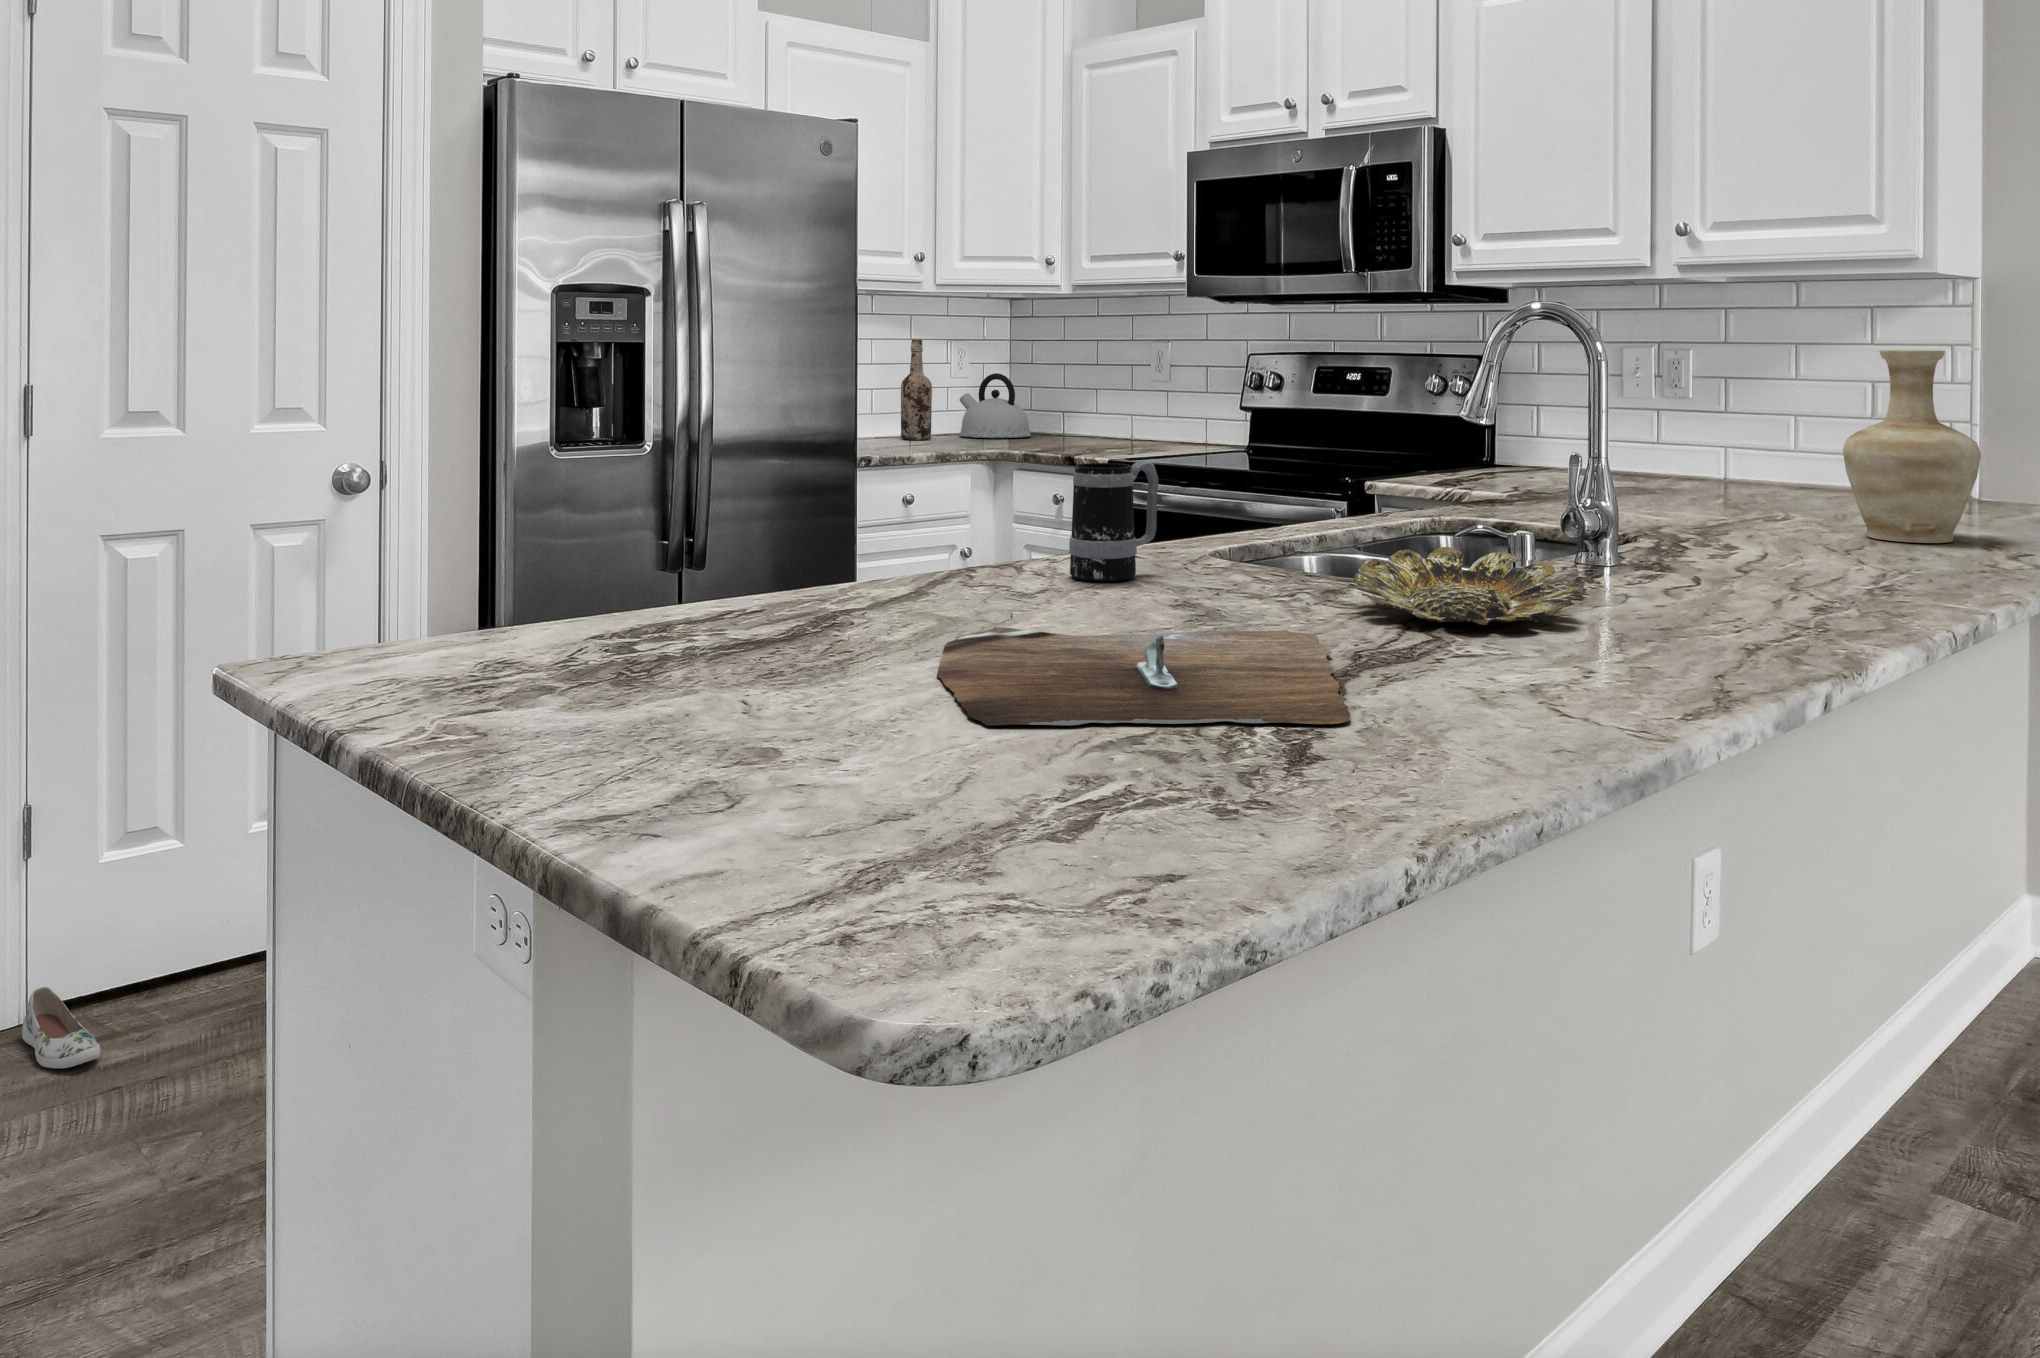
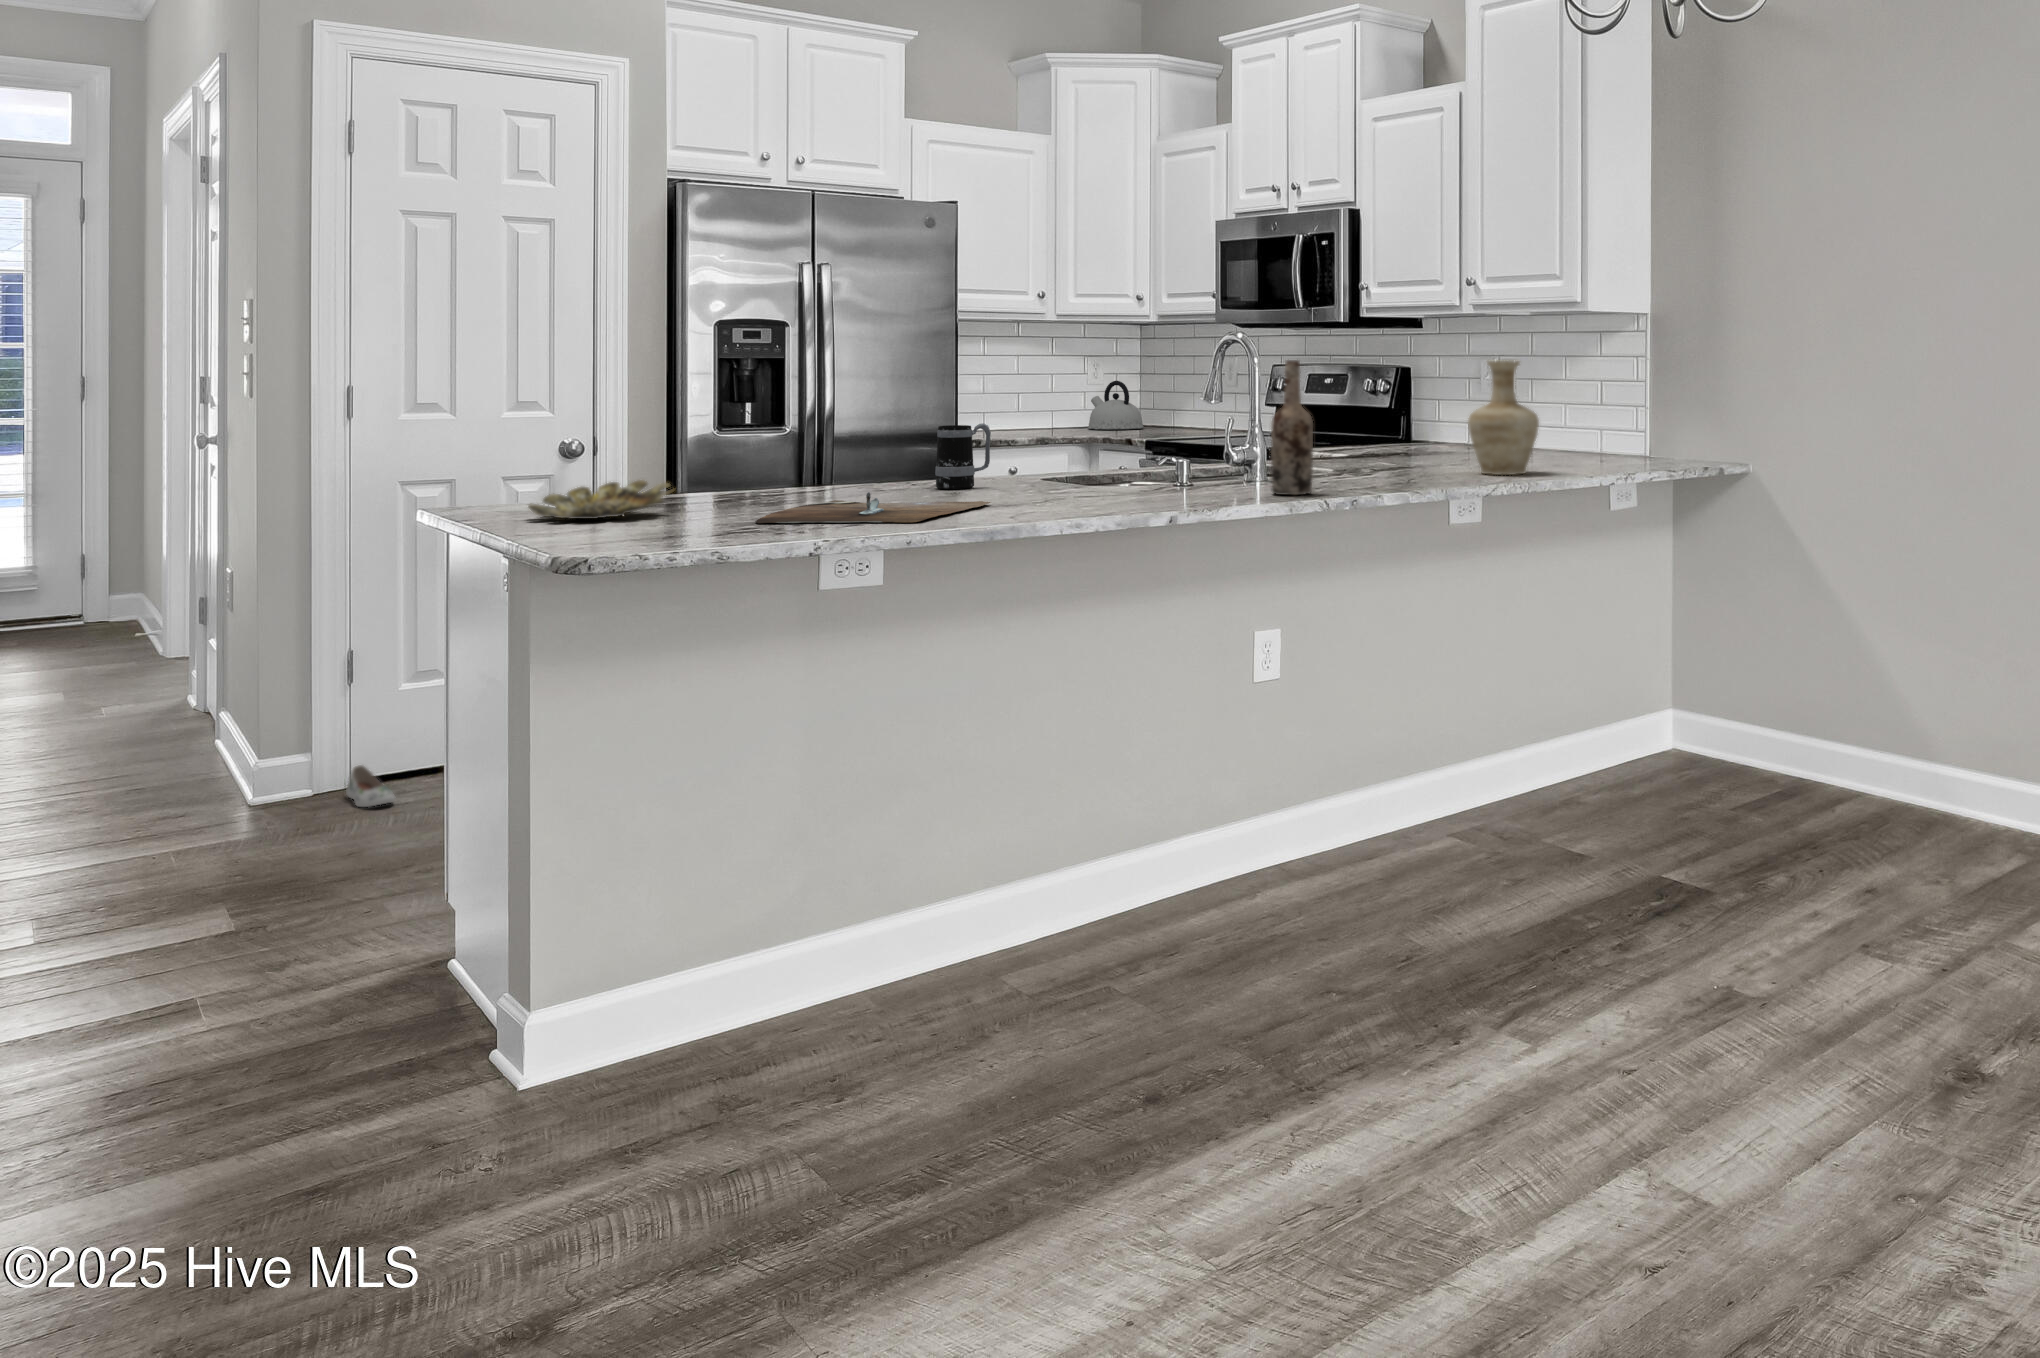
wine bottle: present [901,340,932,440] -> present [1271,360,1313,495]
bowl: present [1354,547,1580,625] -> present [529,480,674,519]

